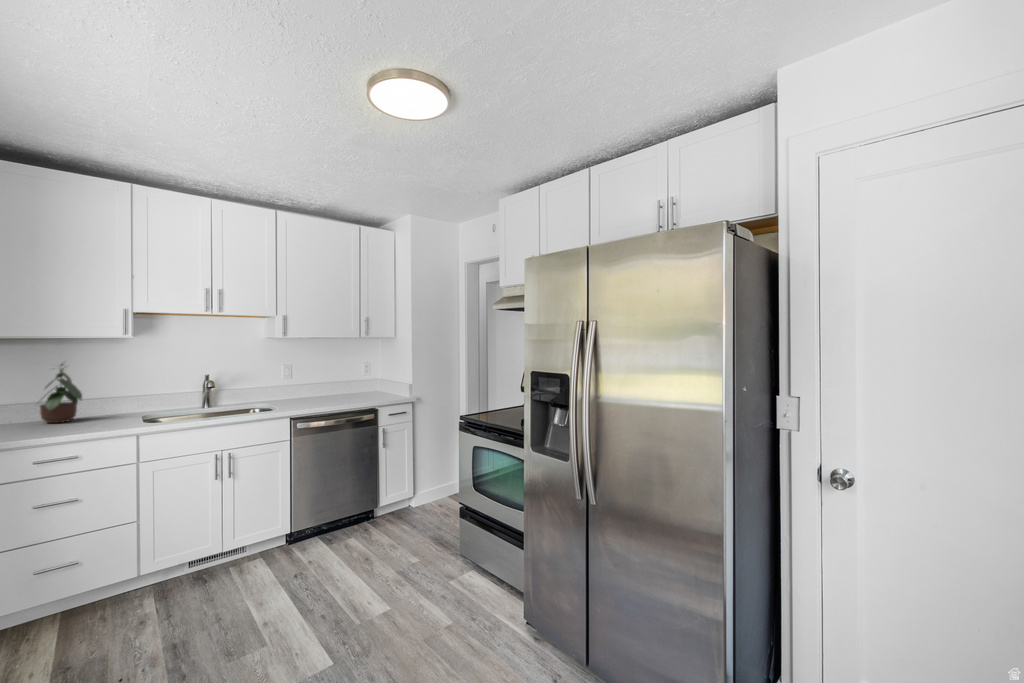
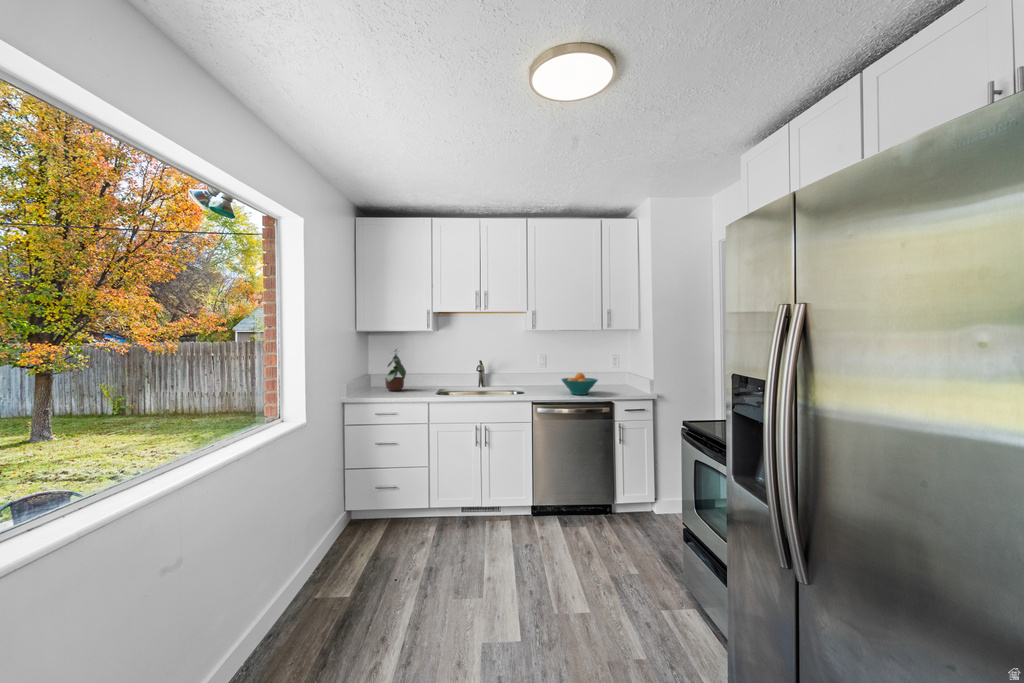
fruit bowl: none [317,382,357,405] -> present [562,373,598,395]

